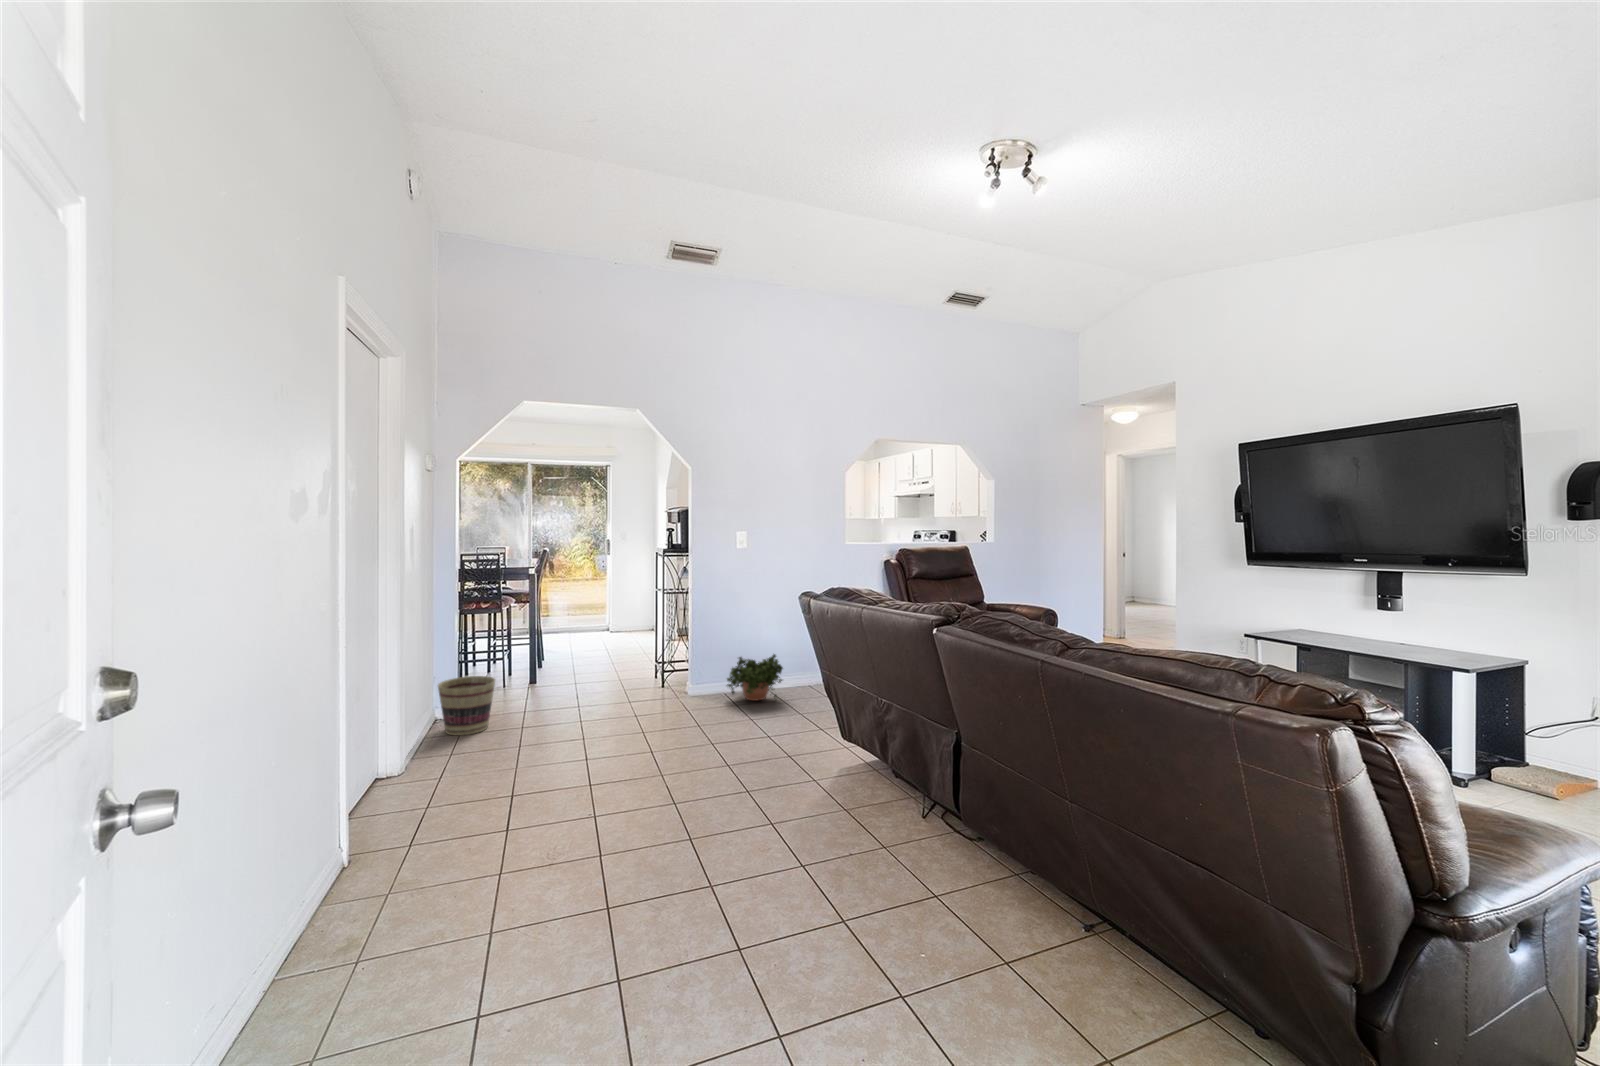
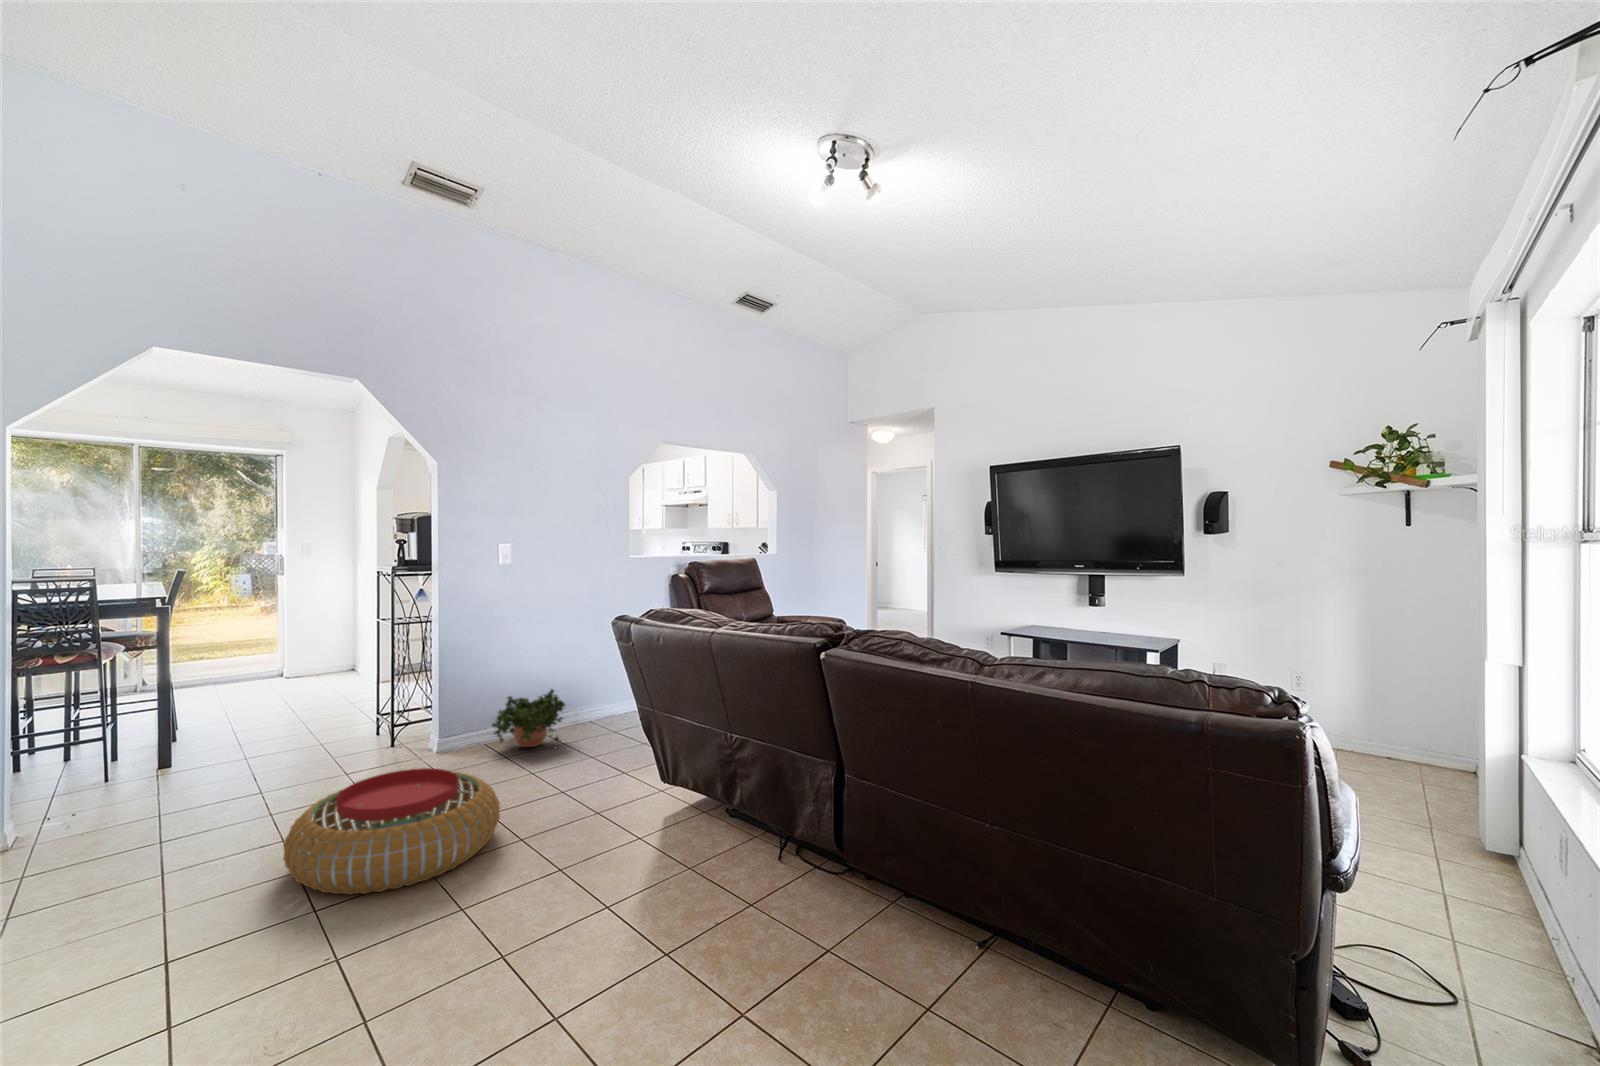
basket: present [438,676,495,735] -> none [17,765,132,865]
pouf: none [566,702,710,785] -> present [283,768,500,895]

